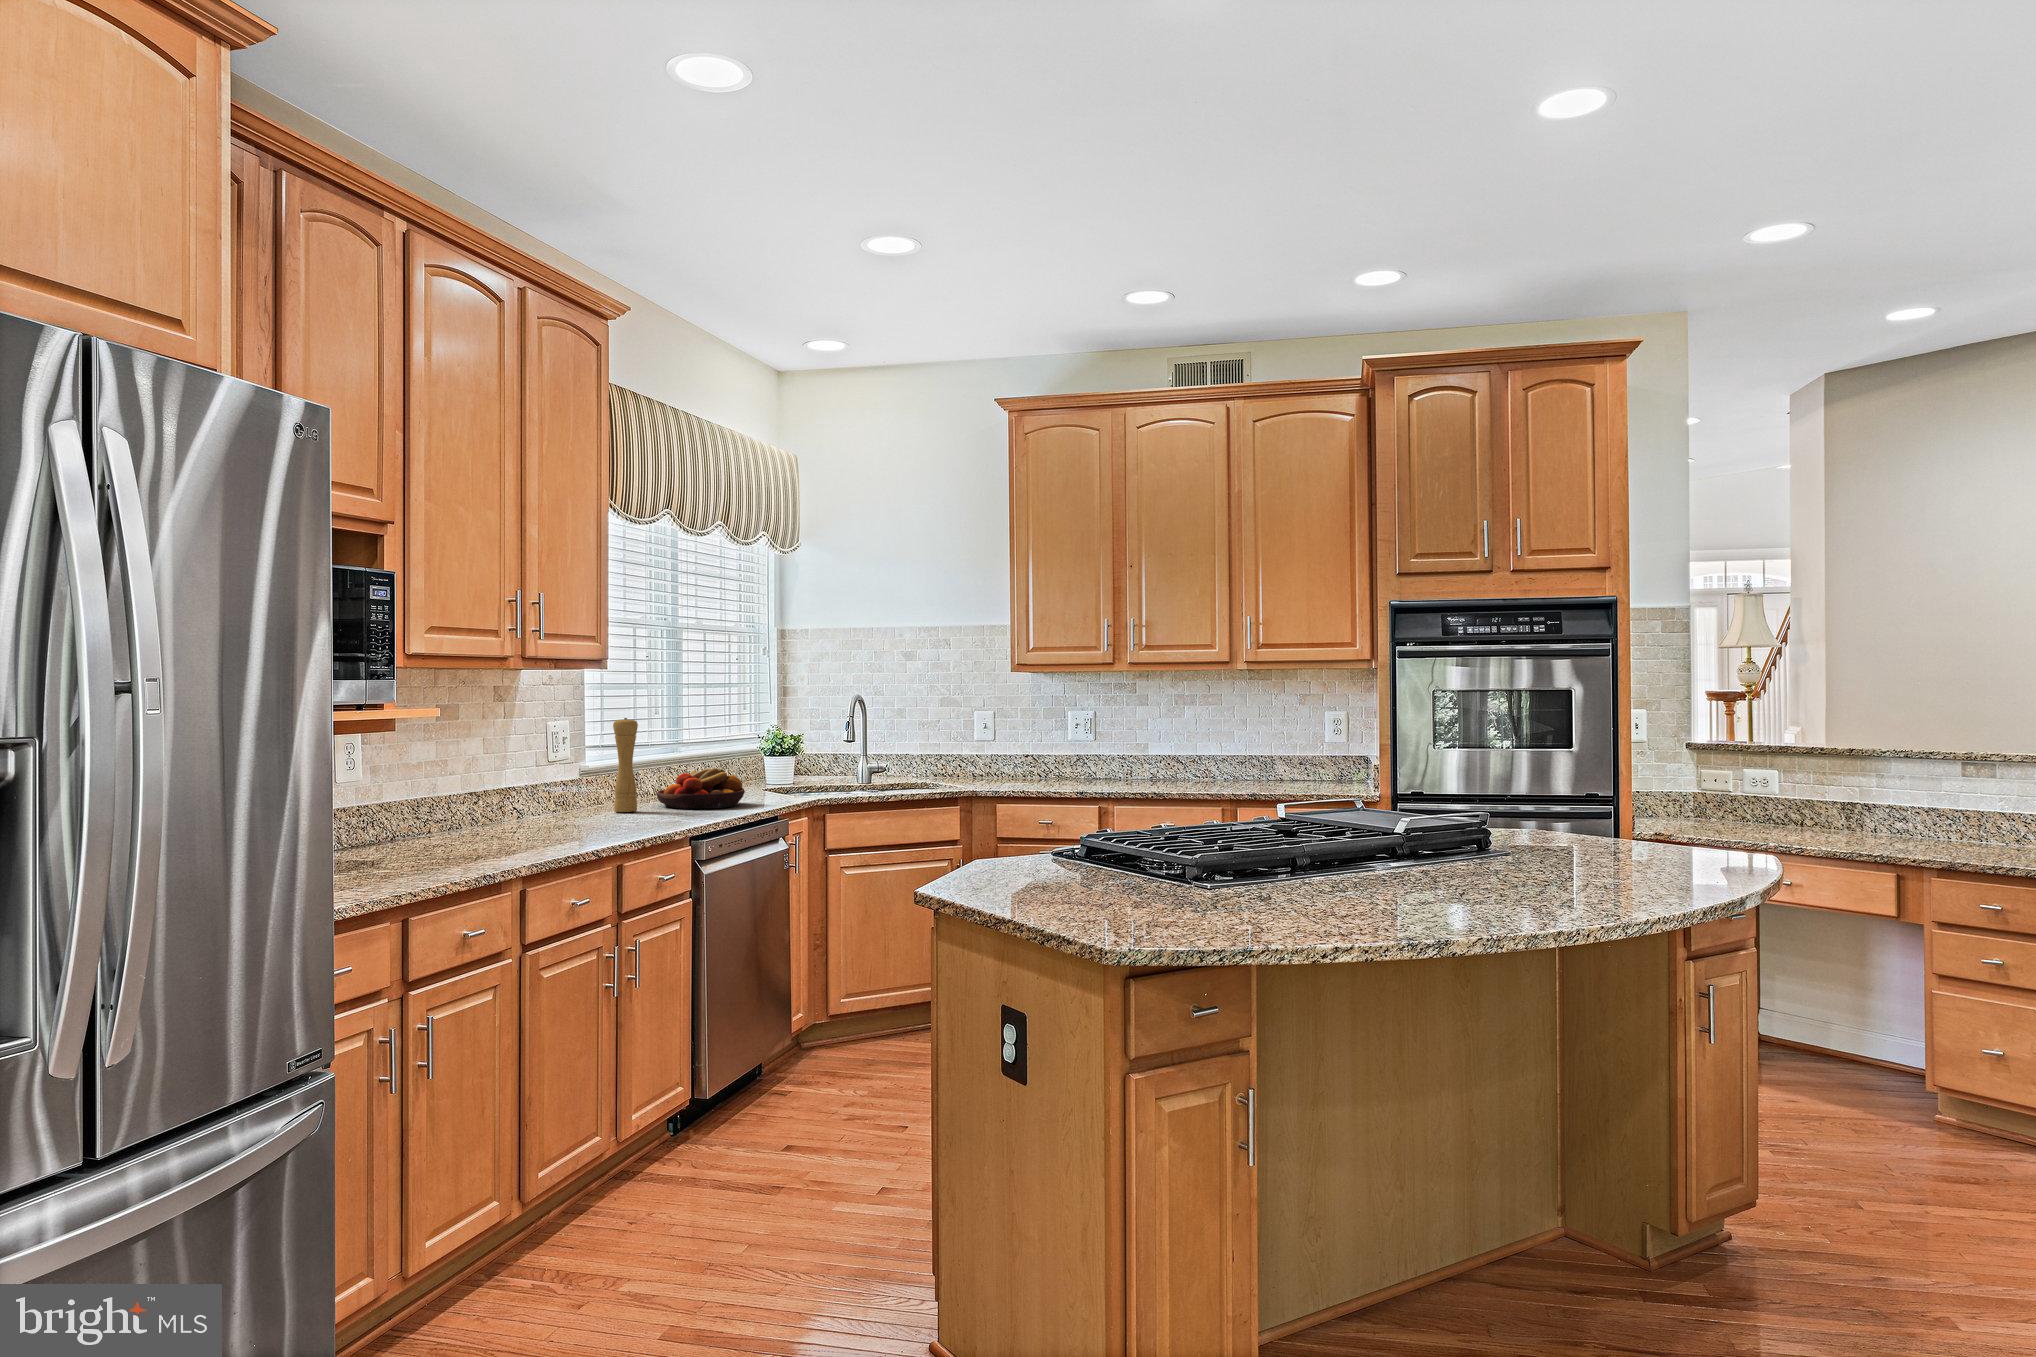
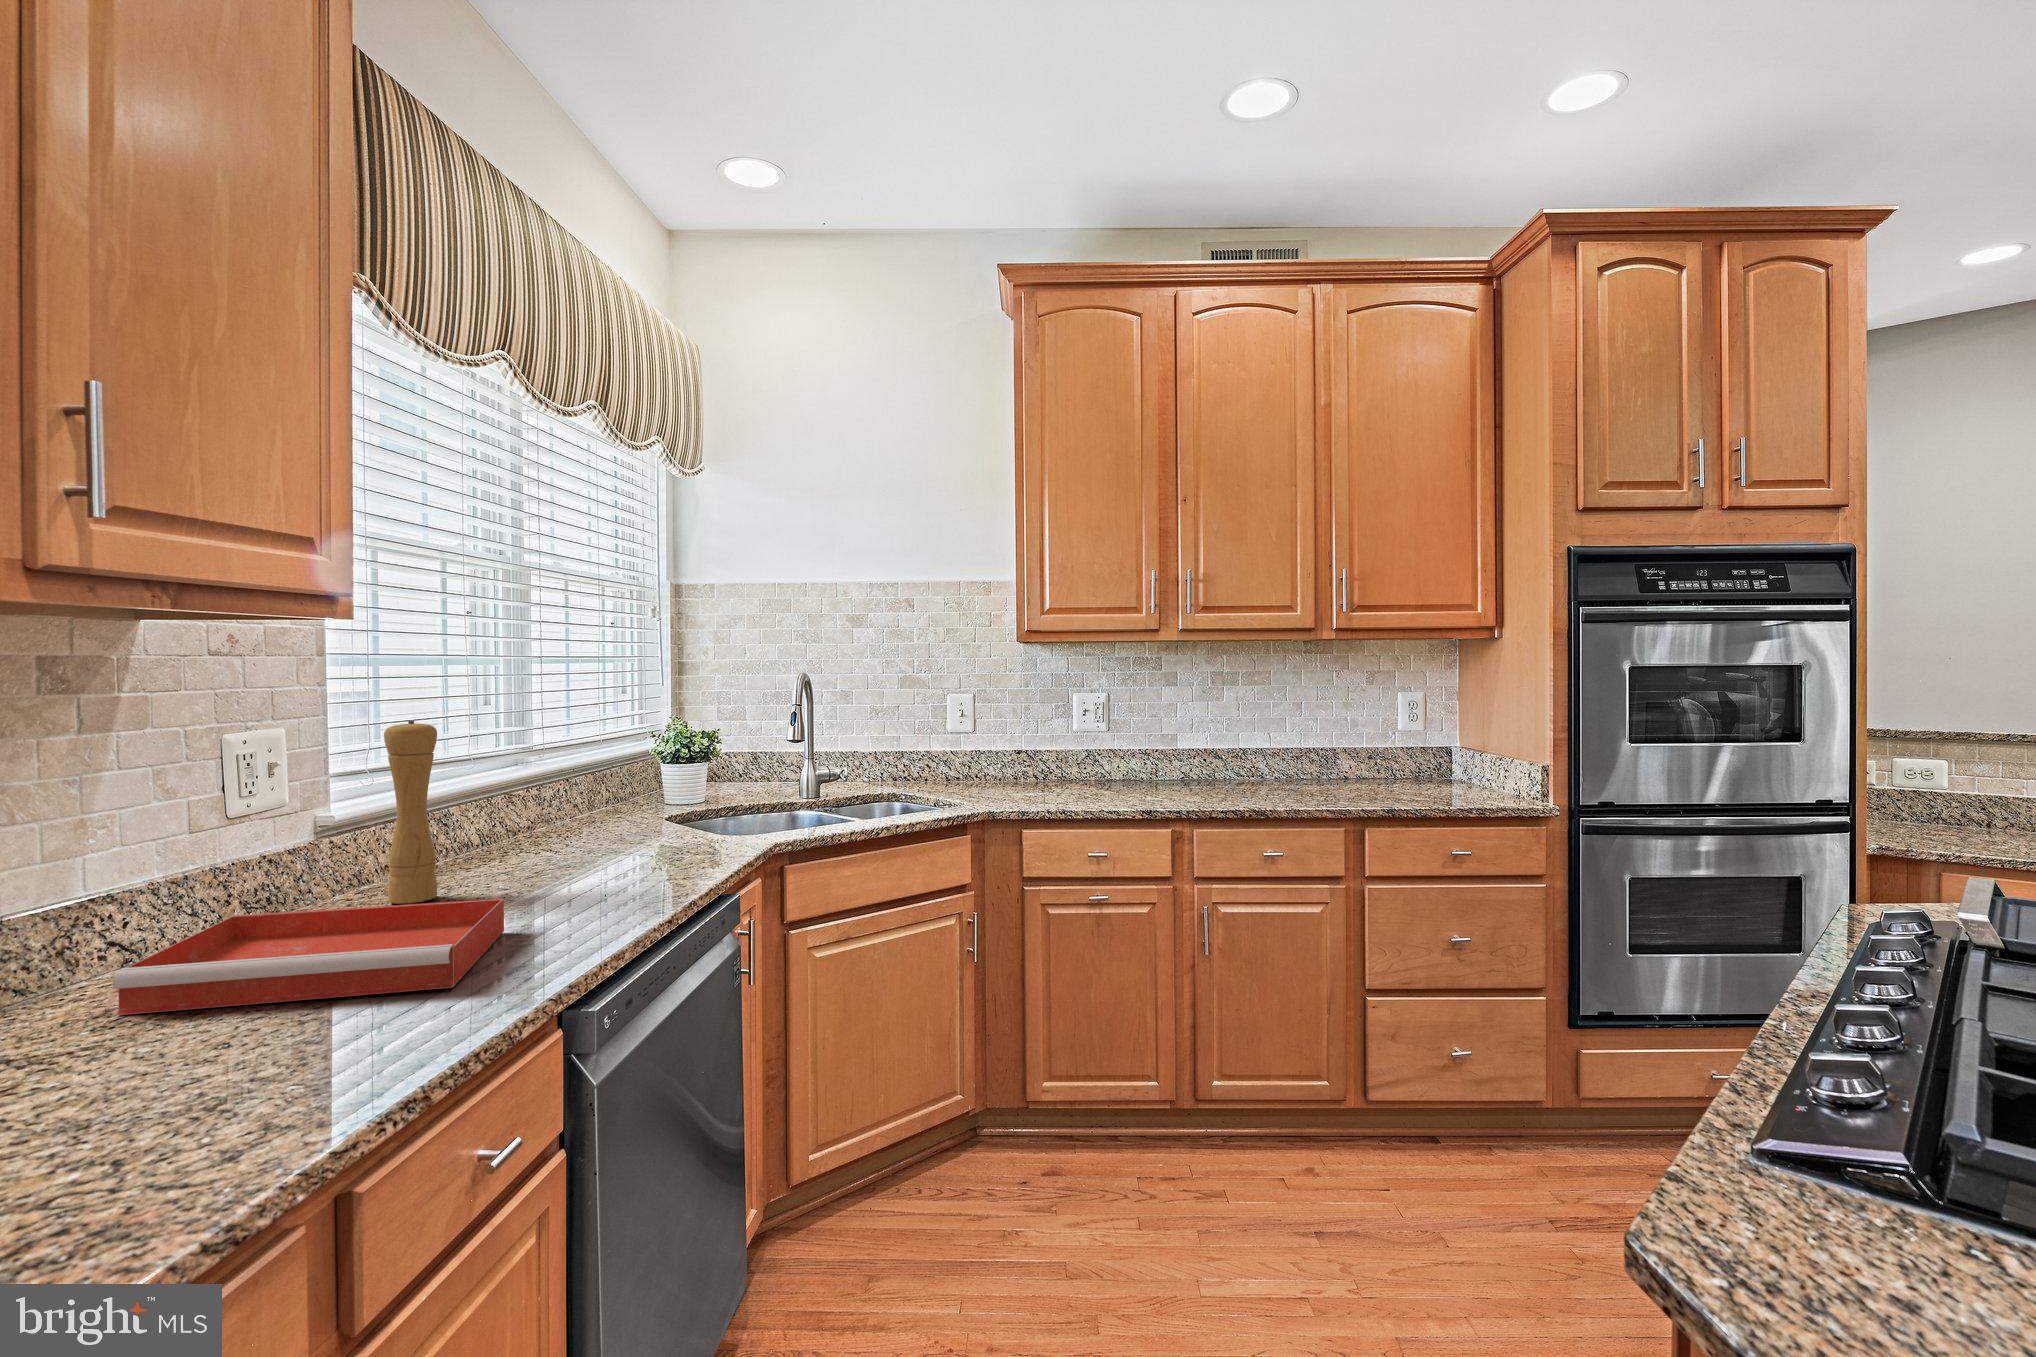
fruit bowl: present [657,768,745,809] -> none [481,802,646,883]
tray: none [528,804,671,831] -> present [112,899,504,1015]

